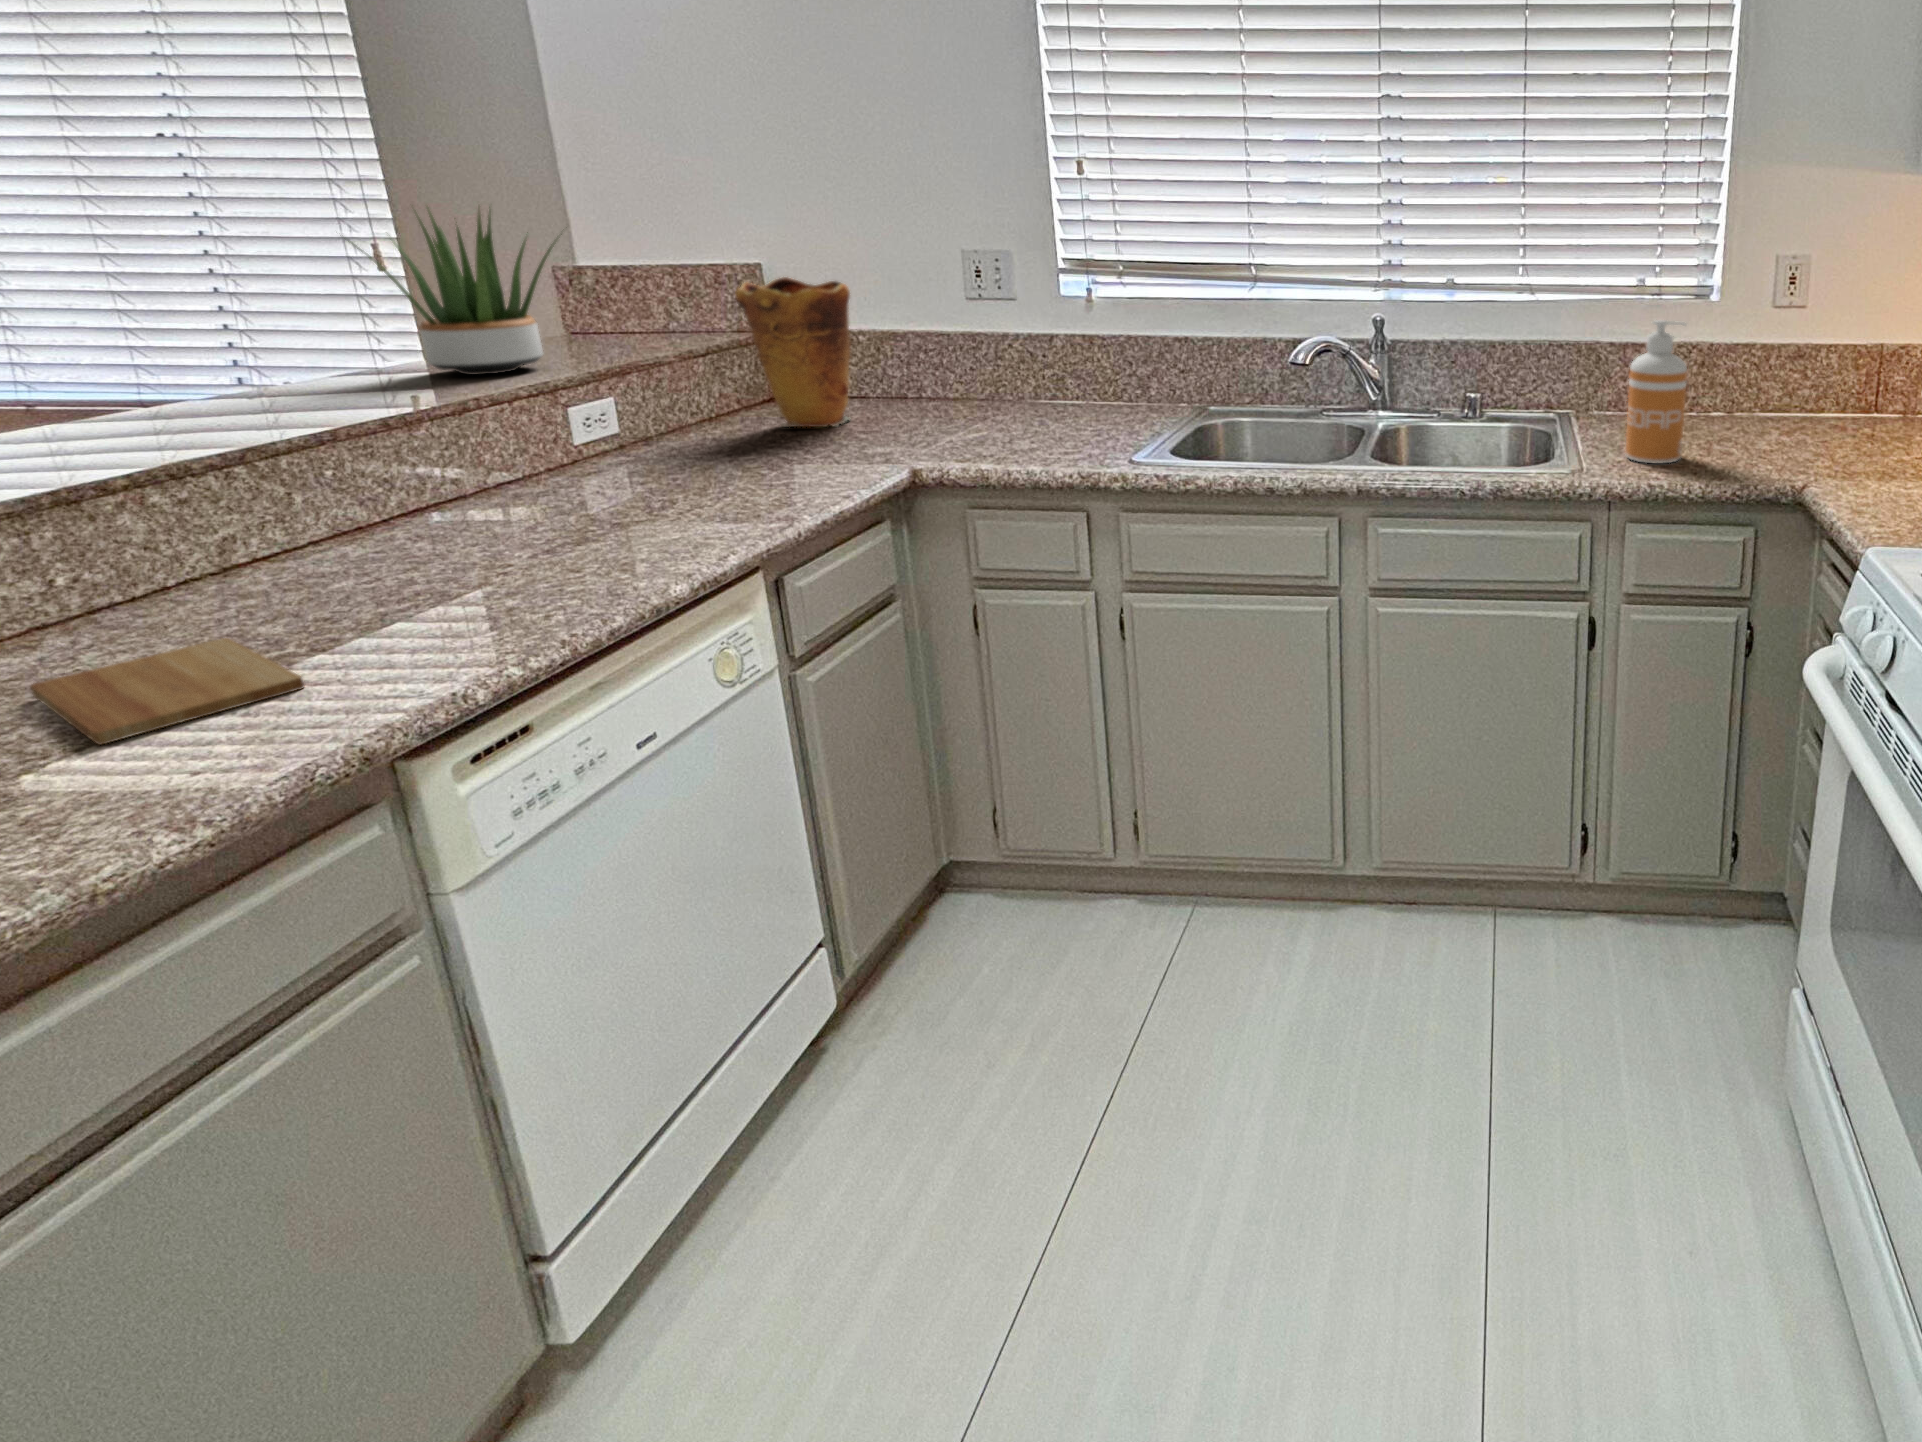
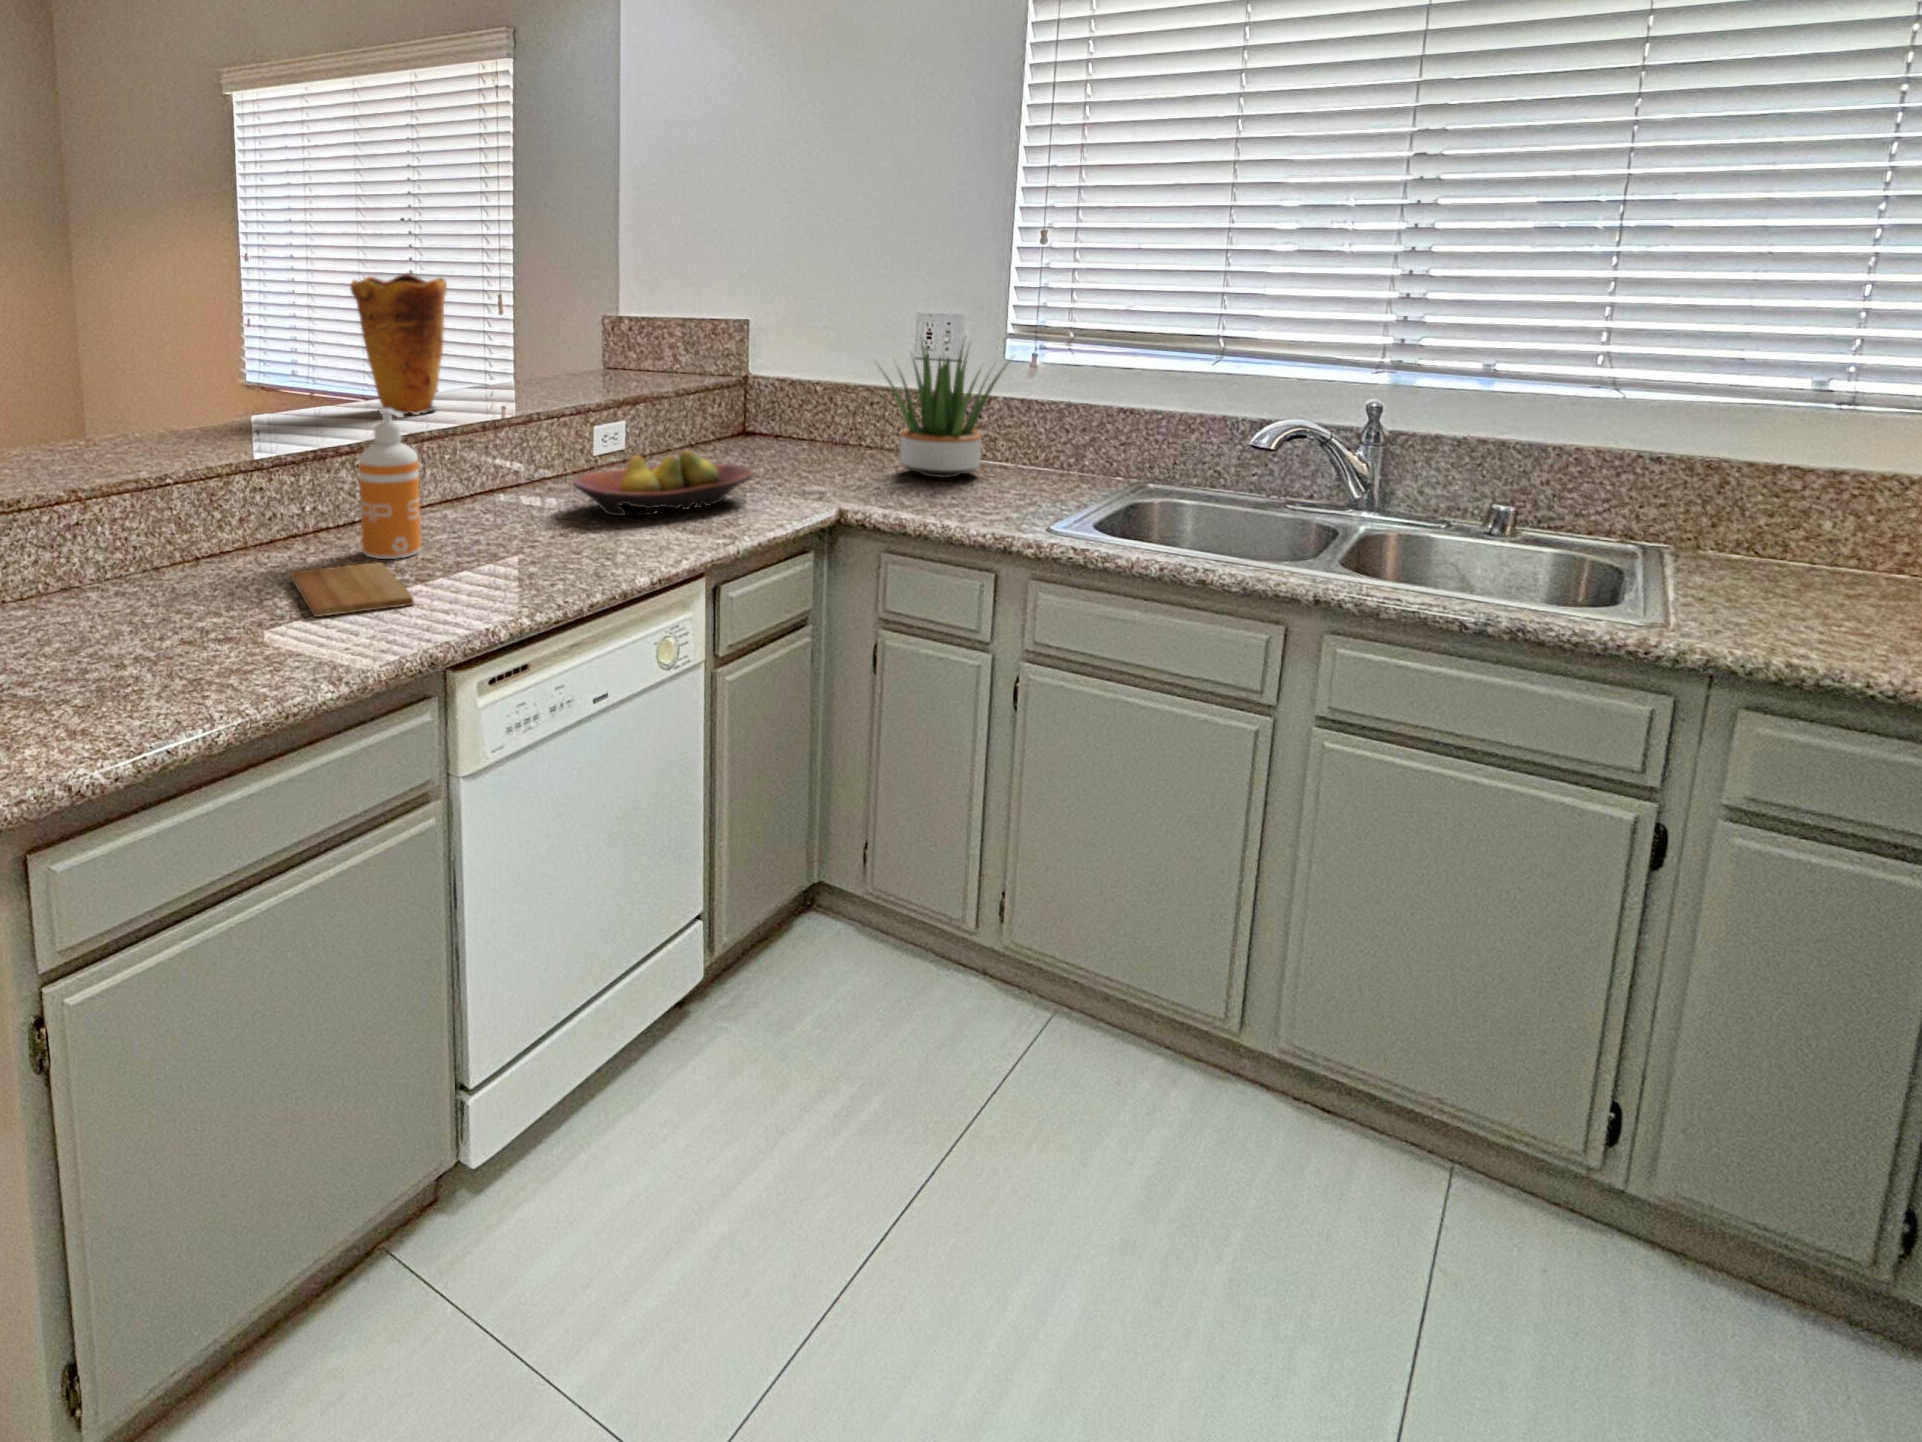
potted plant: present [344,209,562,375] -> present [885,337,1013,478]
vase: present [735,277,850,427] -> present [350,274,447,415]
soap dispenser: present [1626,320,1687,463] -> present [359,409,421,559]
fruit bowl: none [550,423,805,515] -> present [573,450,753,516]

